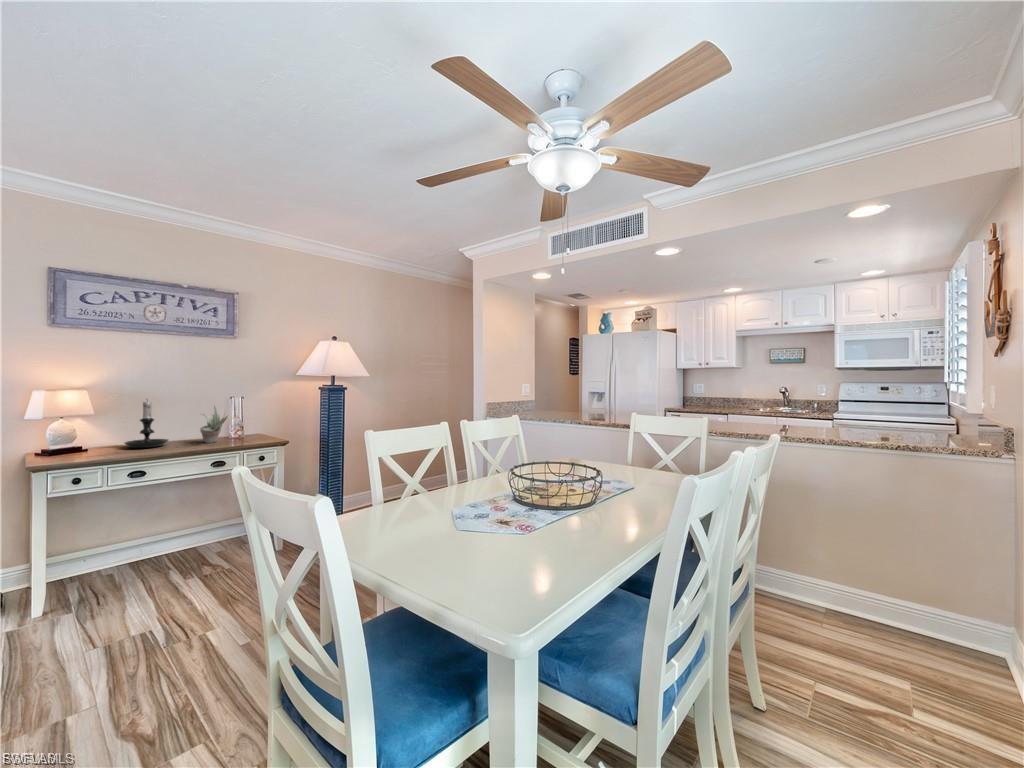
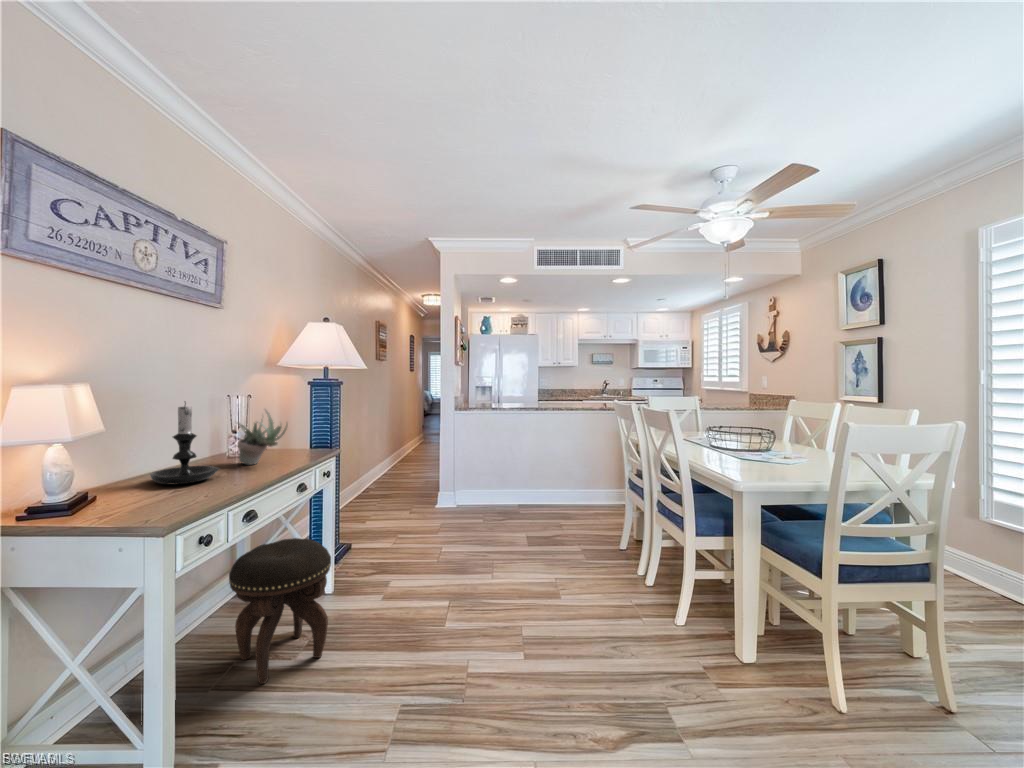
footstool: none [148,496,224,584] -> present [229,538,331,684]

